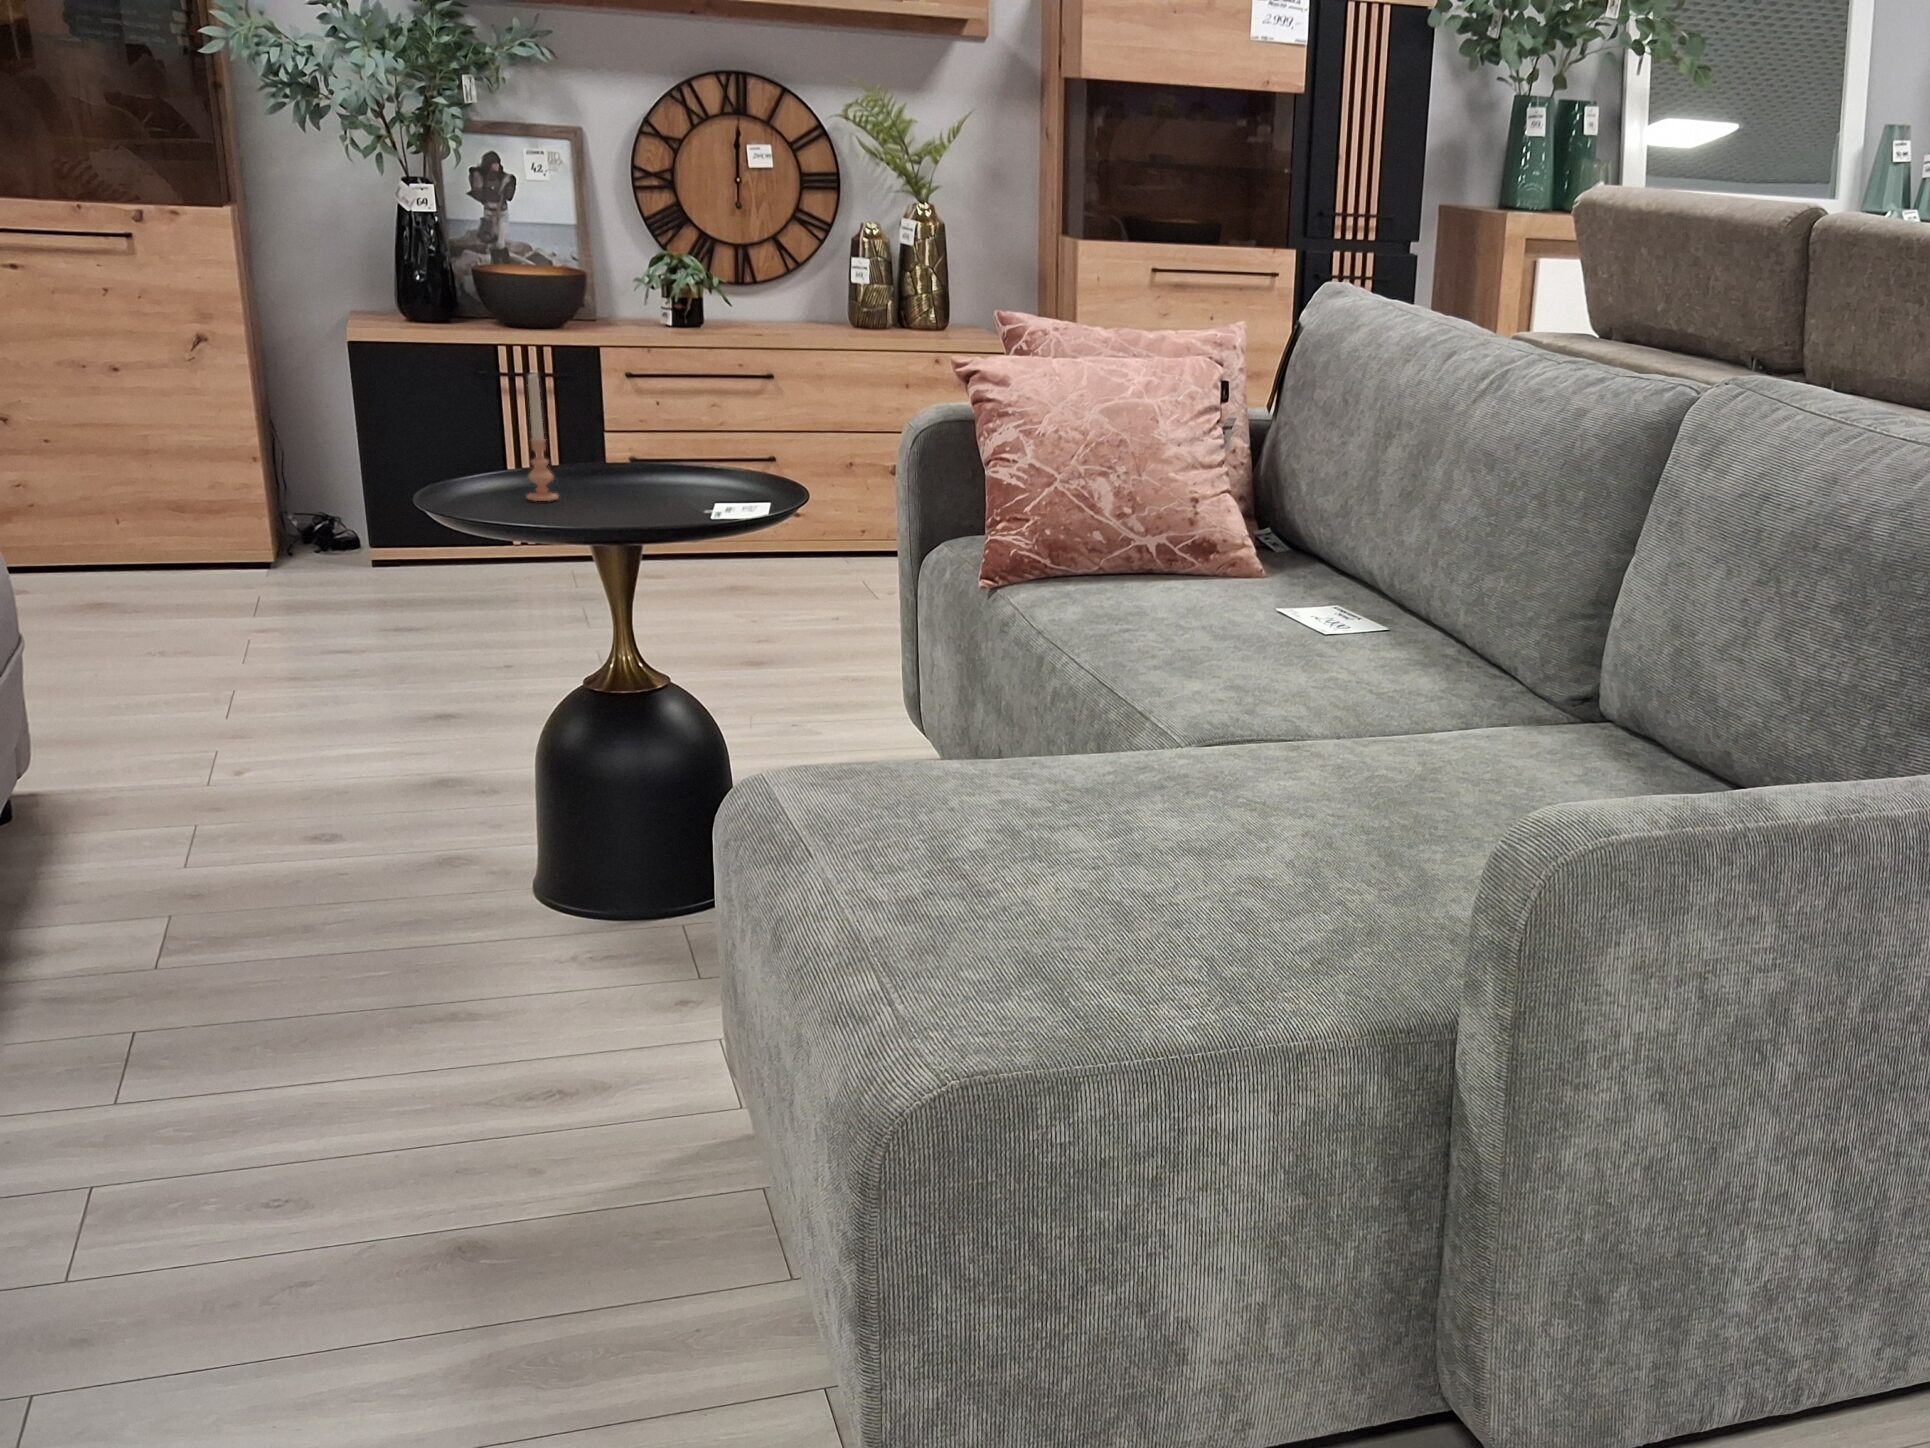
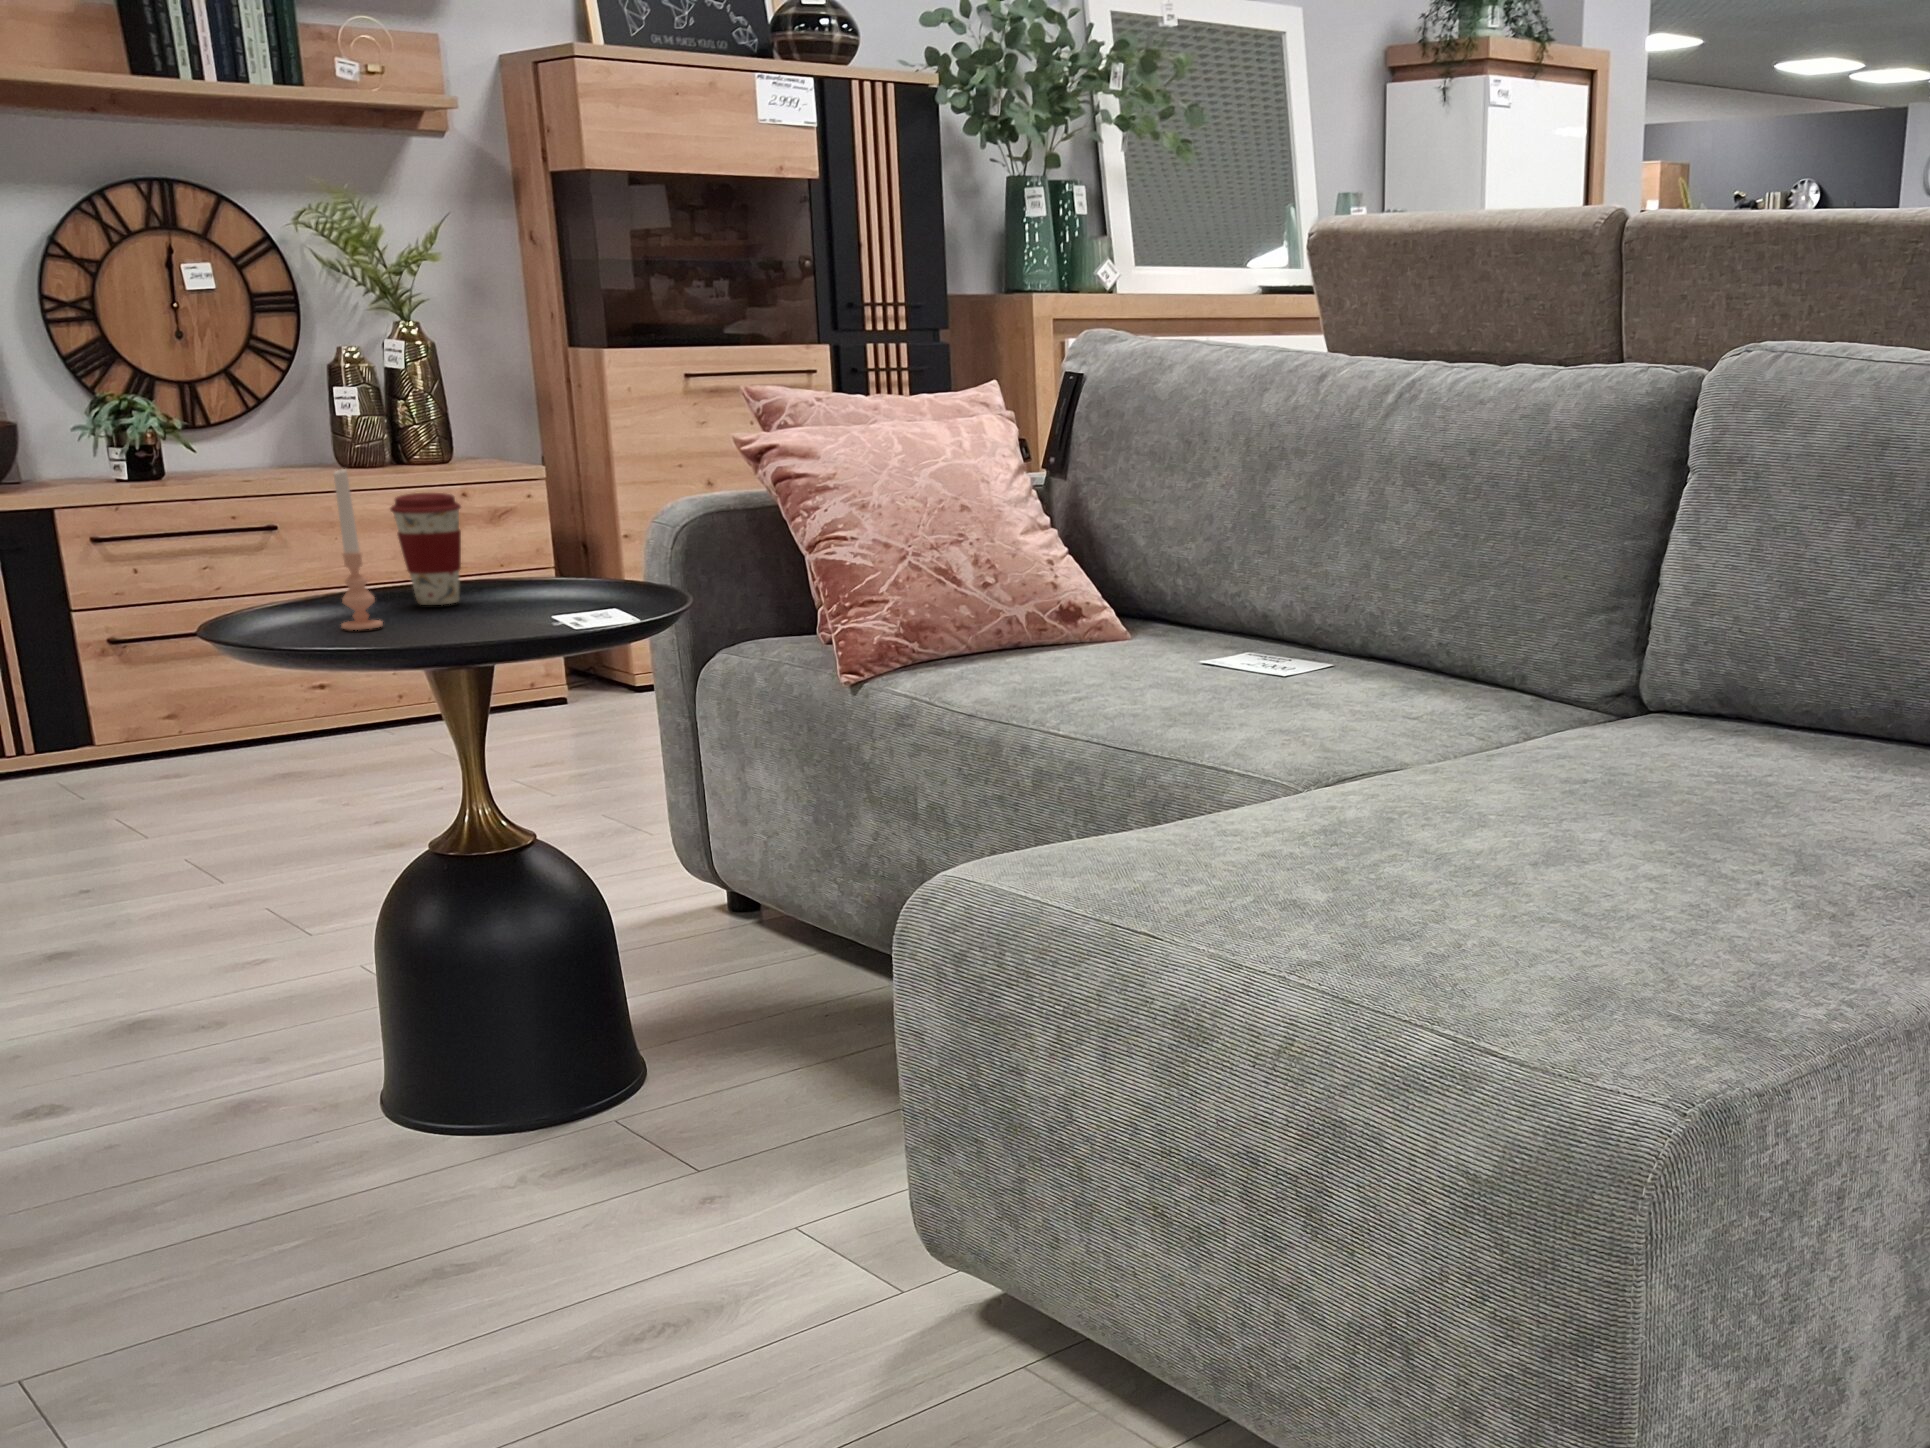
coffee cup: none [596,393,652,485] -> present [390,493,461,605]

